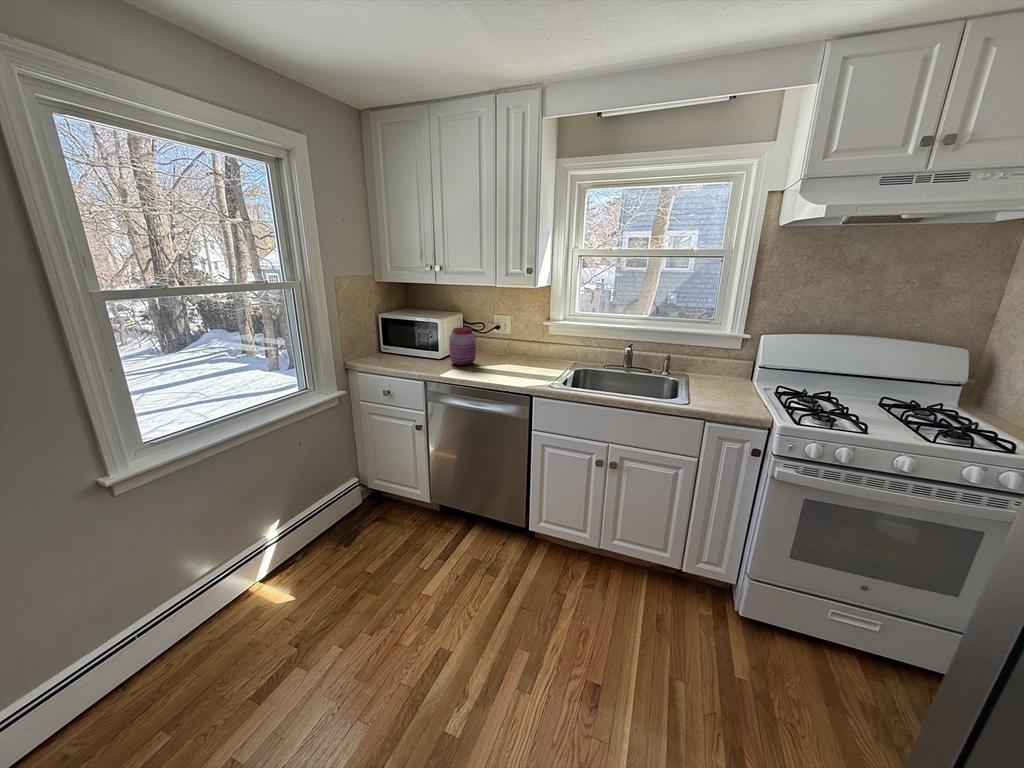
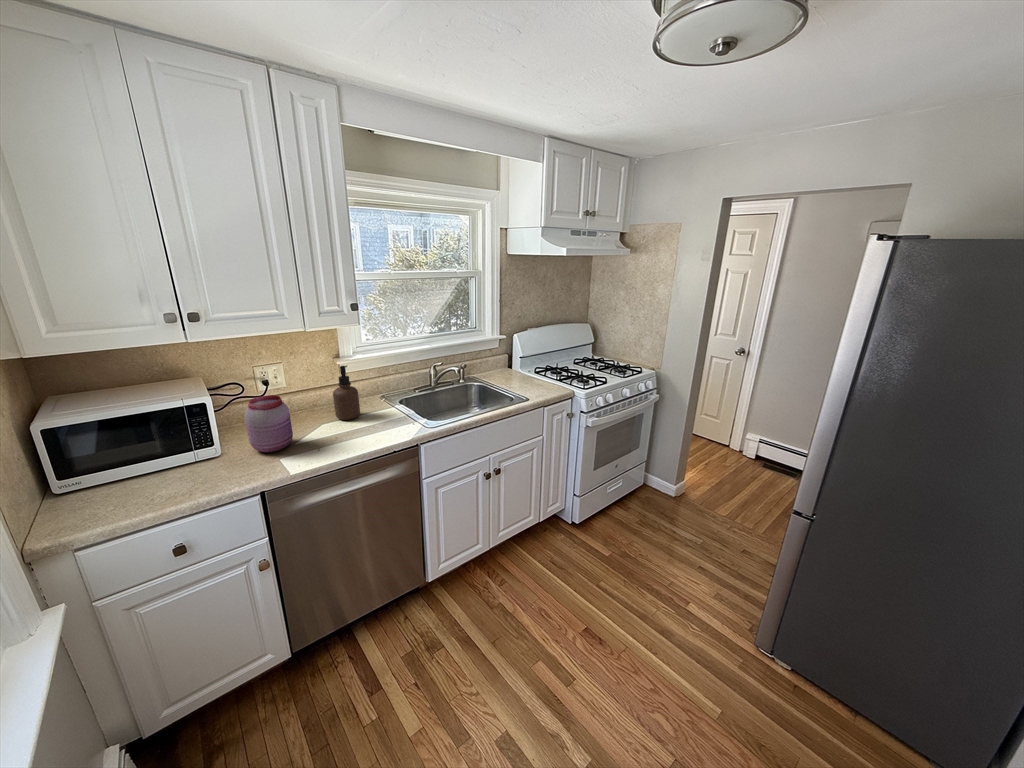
soap dispenser: none [517,321,537,367] -> present [333,366,360,420]

